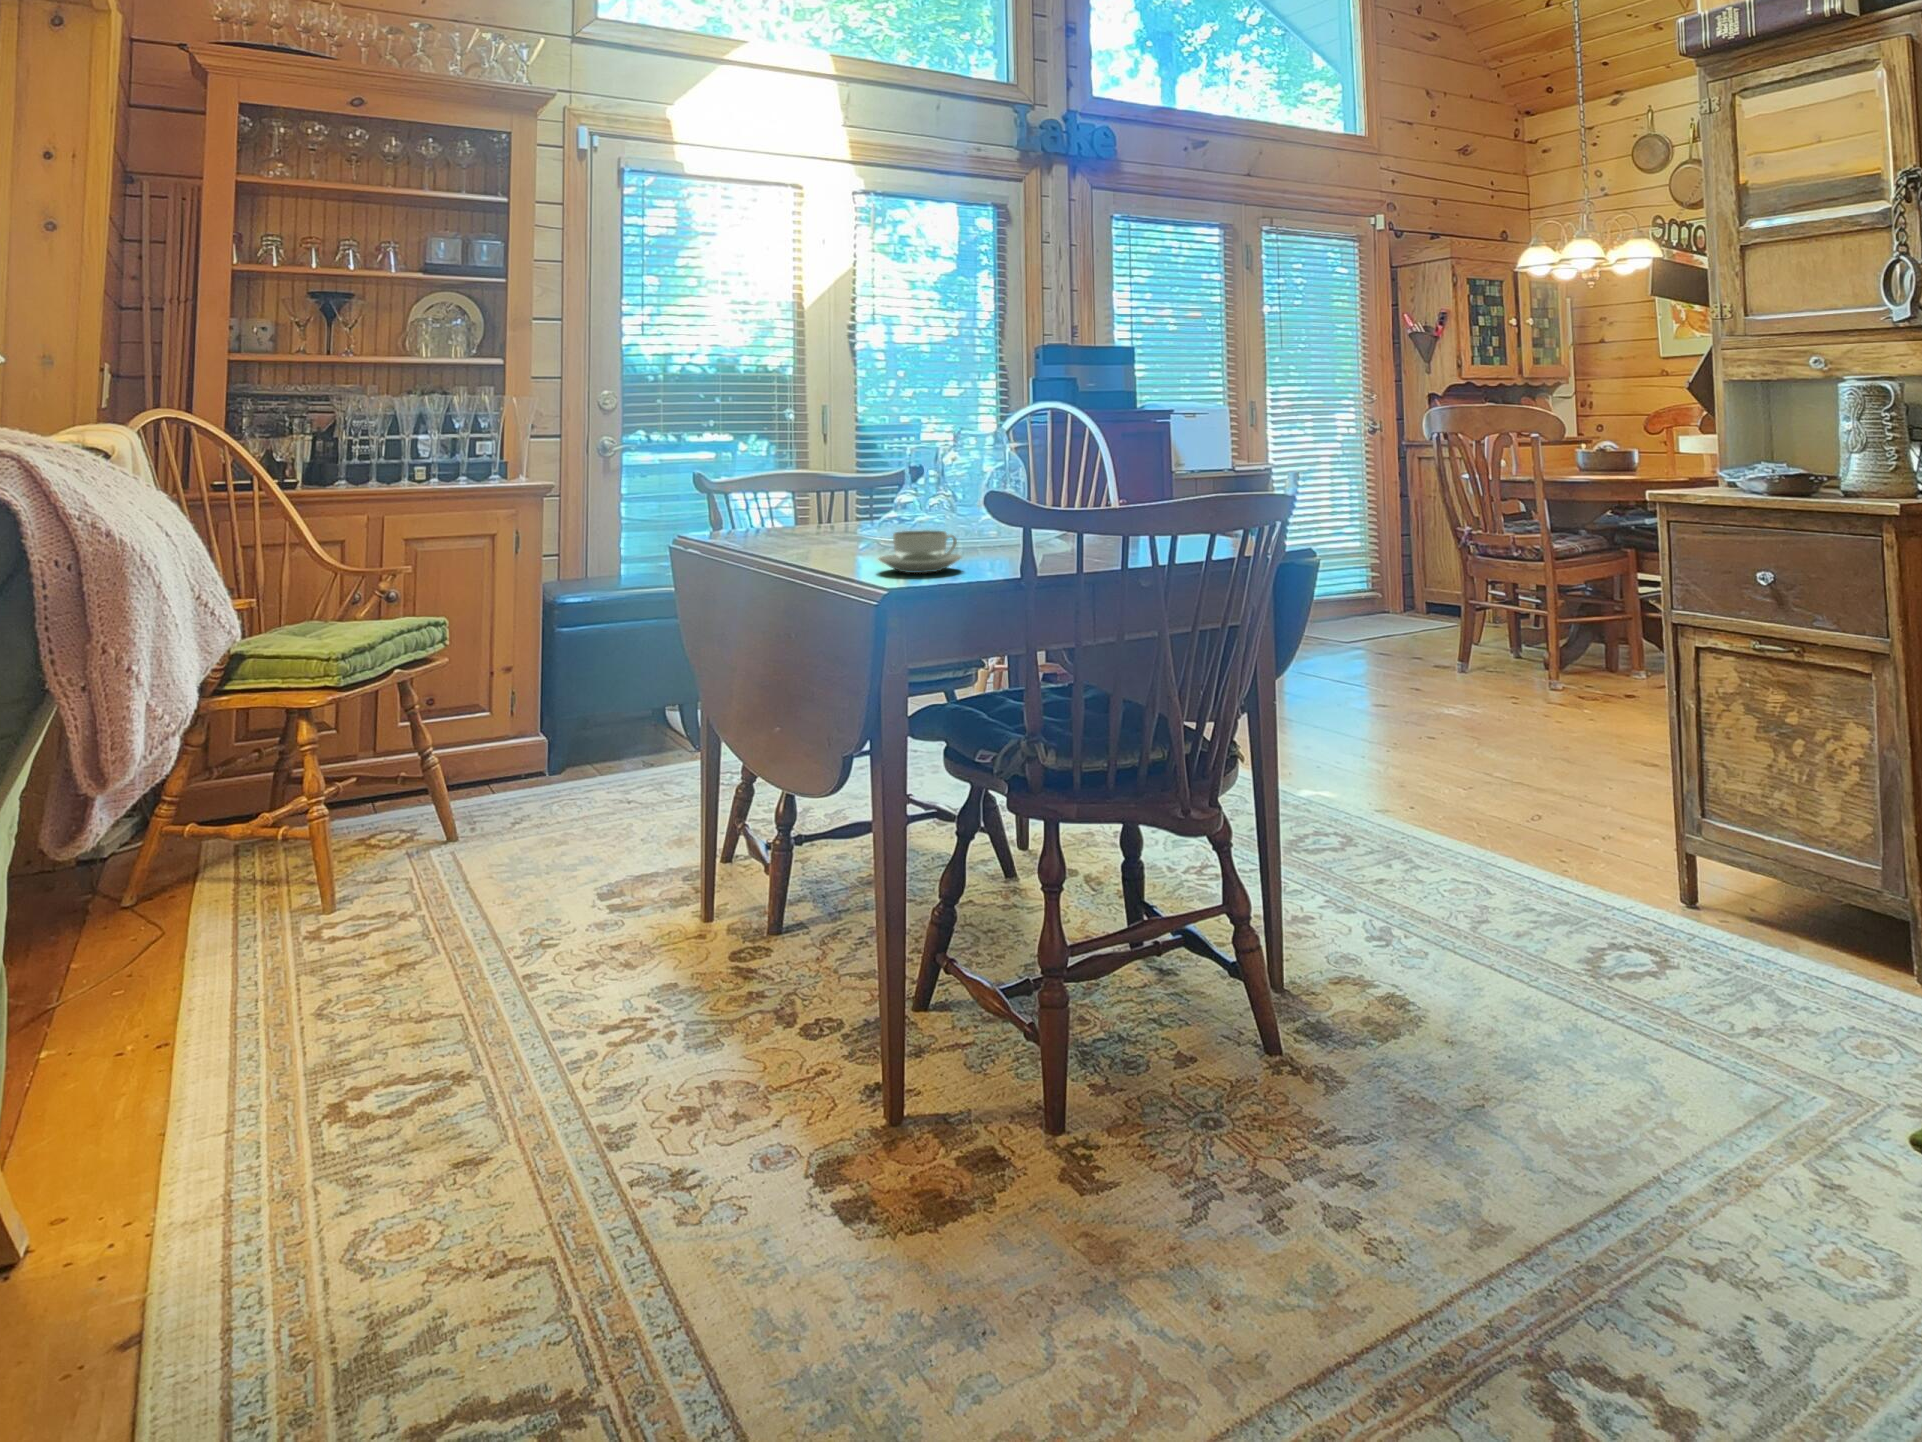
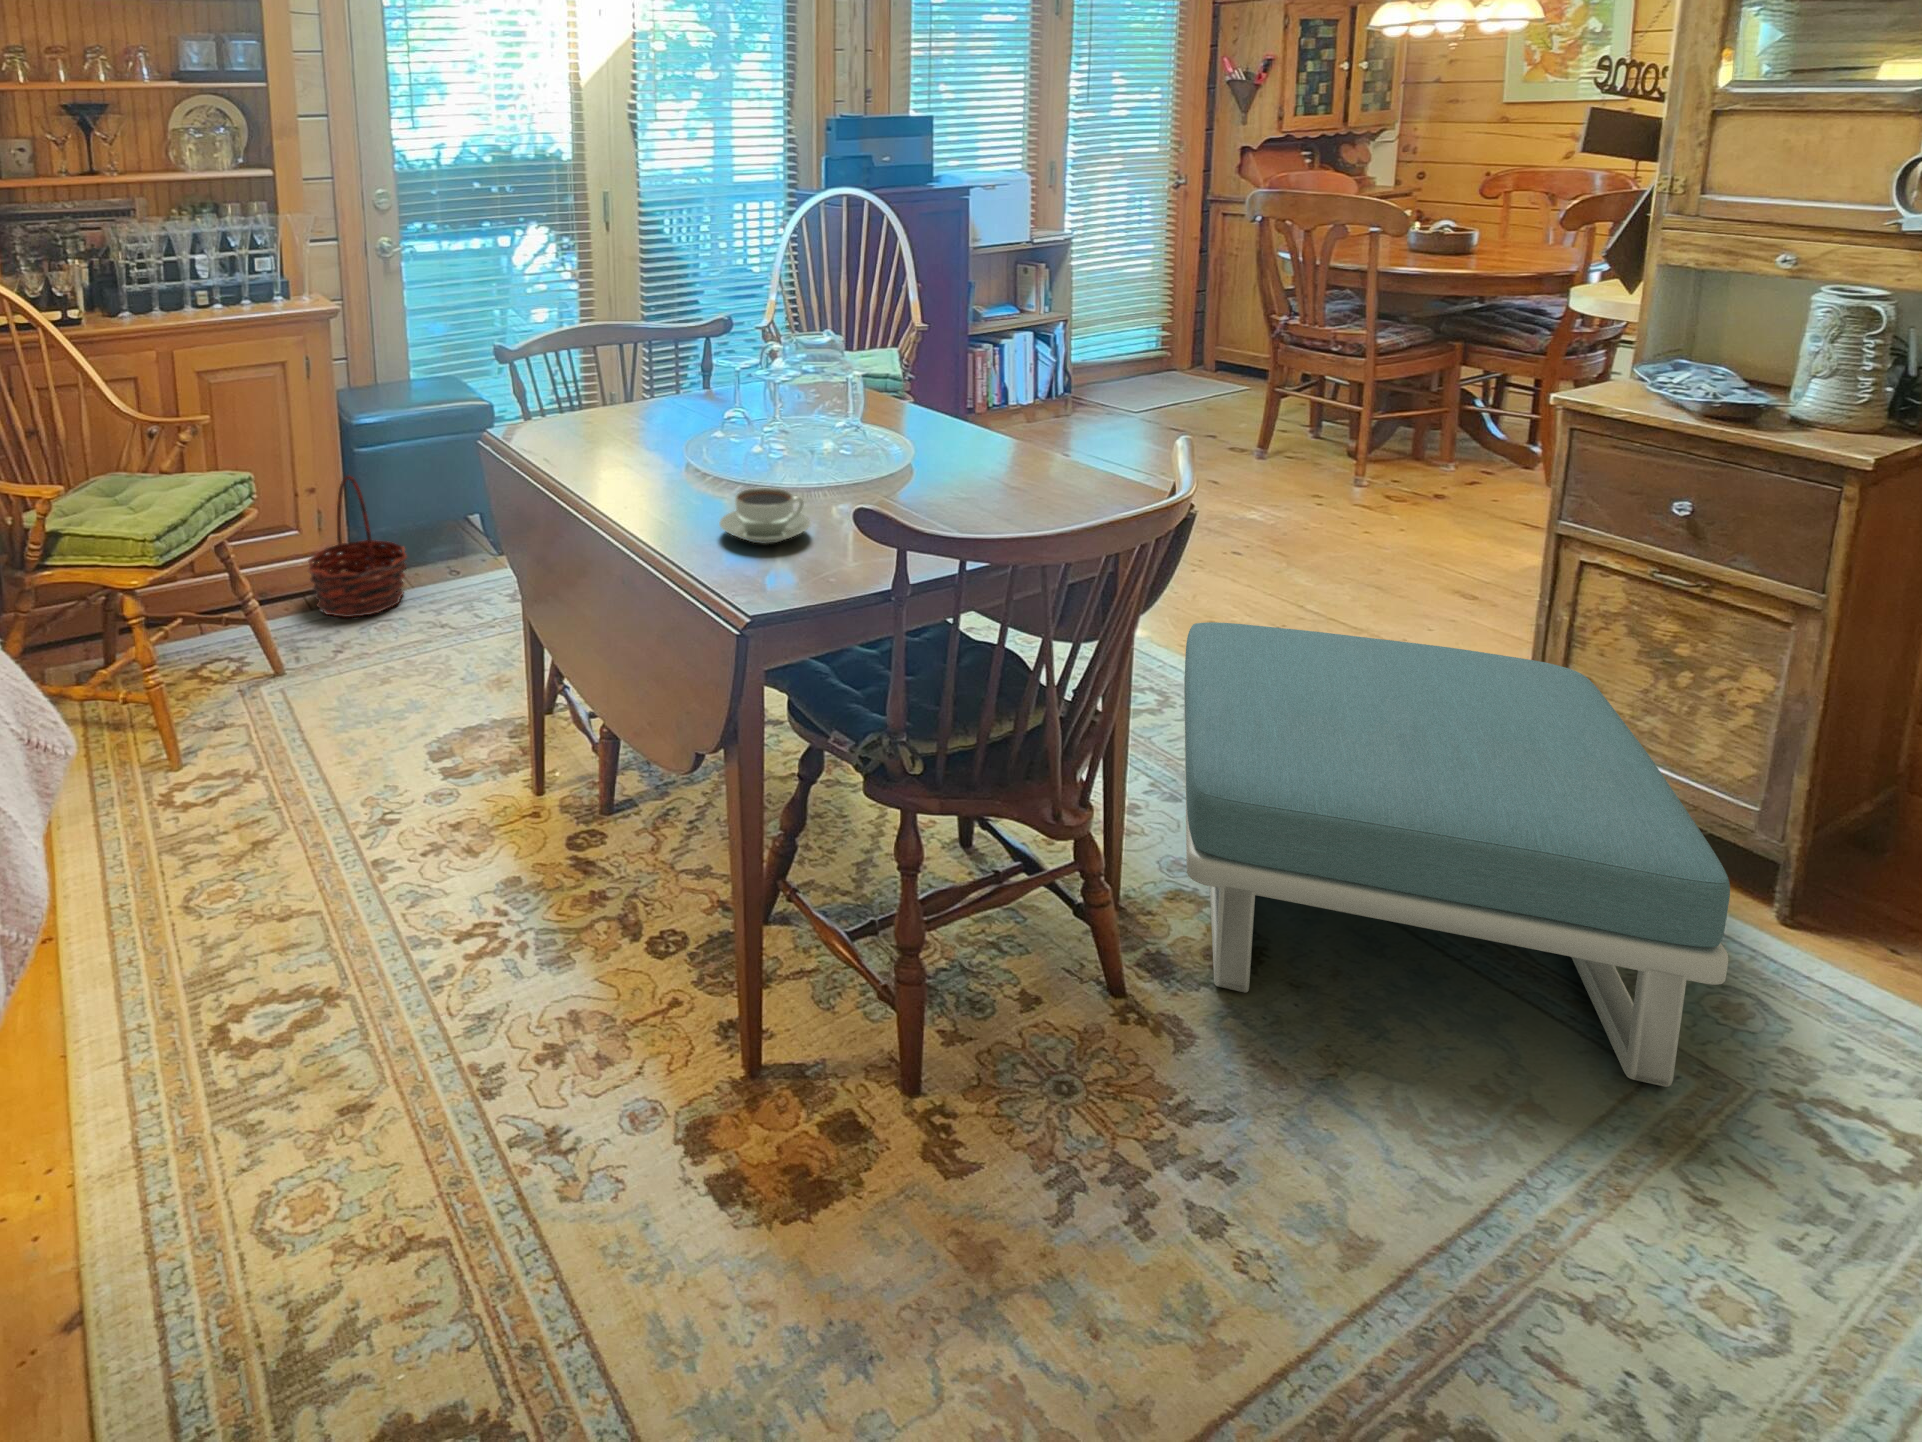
basket: none [494,647,599,795] -> present [308,476,407,617]
footstool: none [1332,728,1833,1104] -> present [1184,622,1730,1087]

